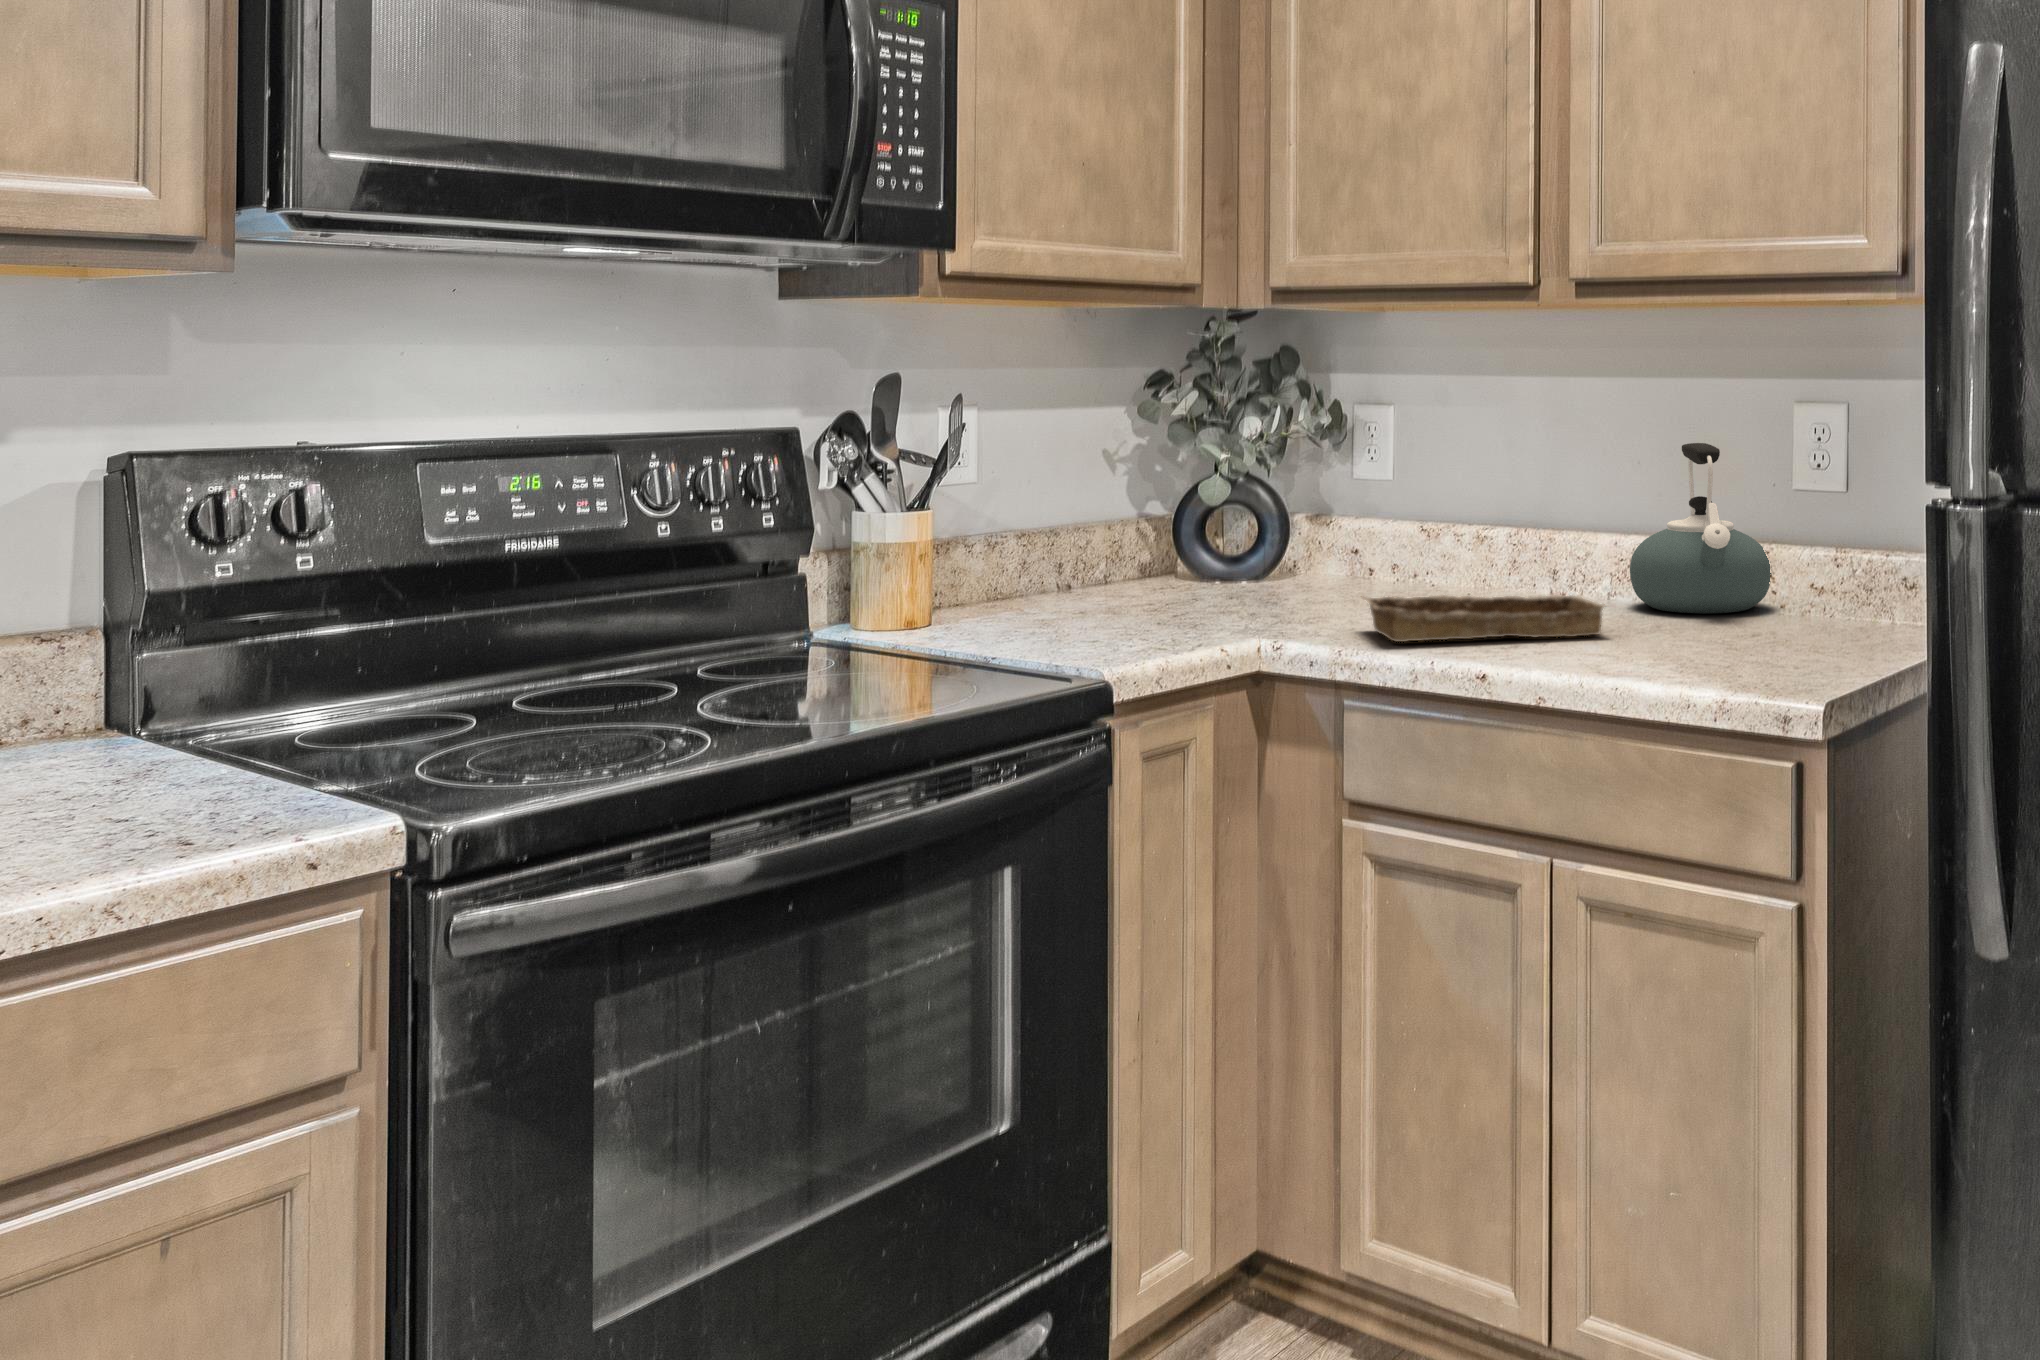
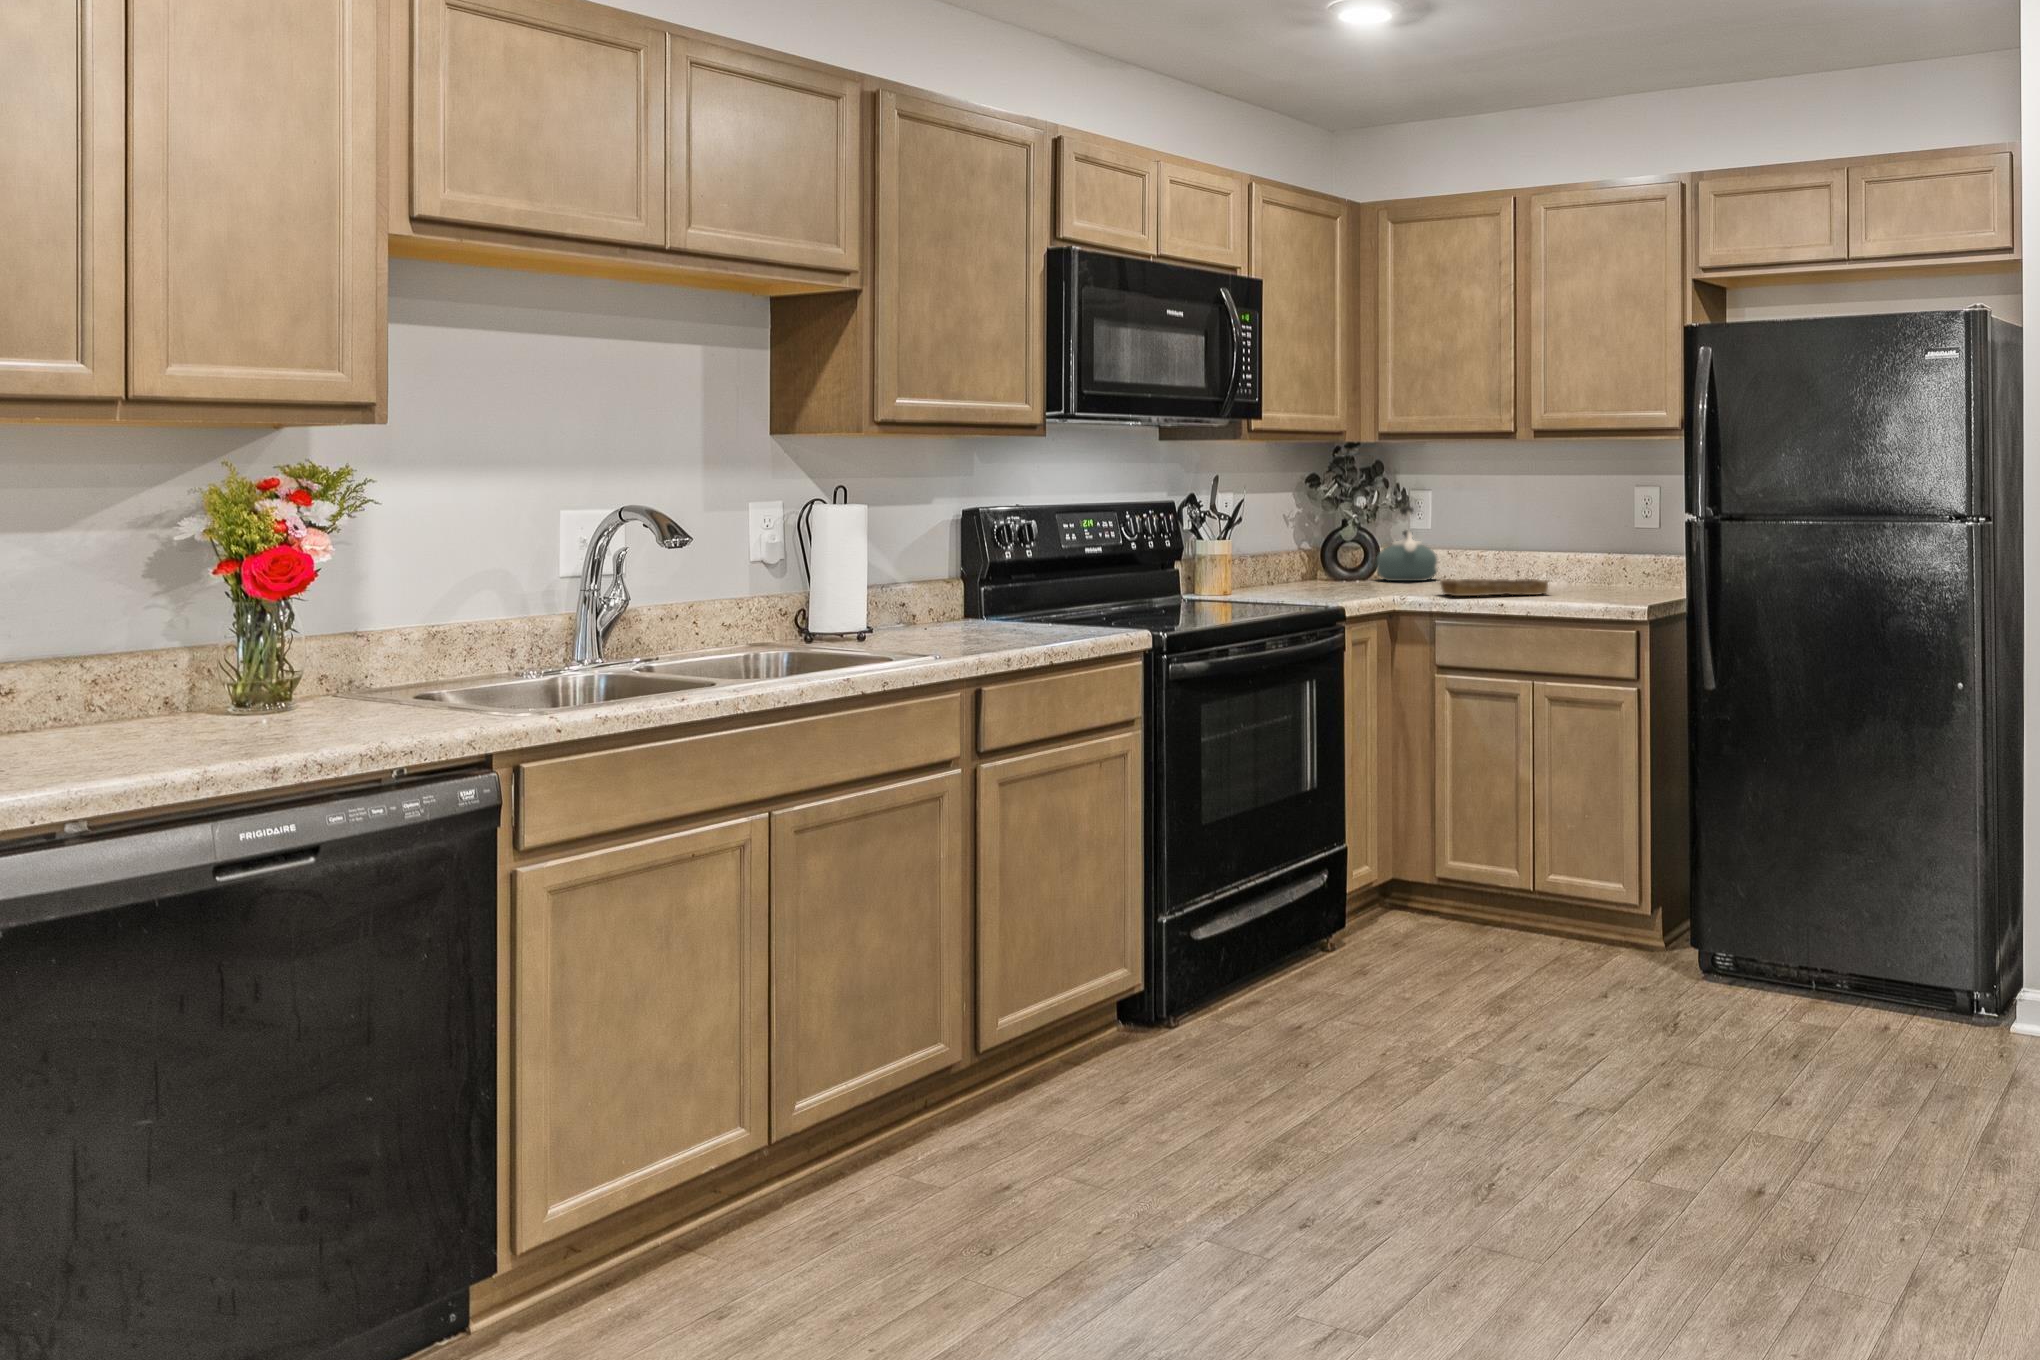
kettle: present [1630,443,1771,613] -> present [1377,506,1437,581]

